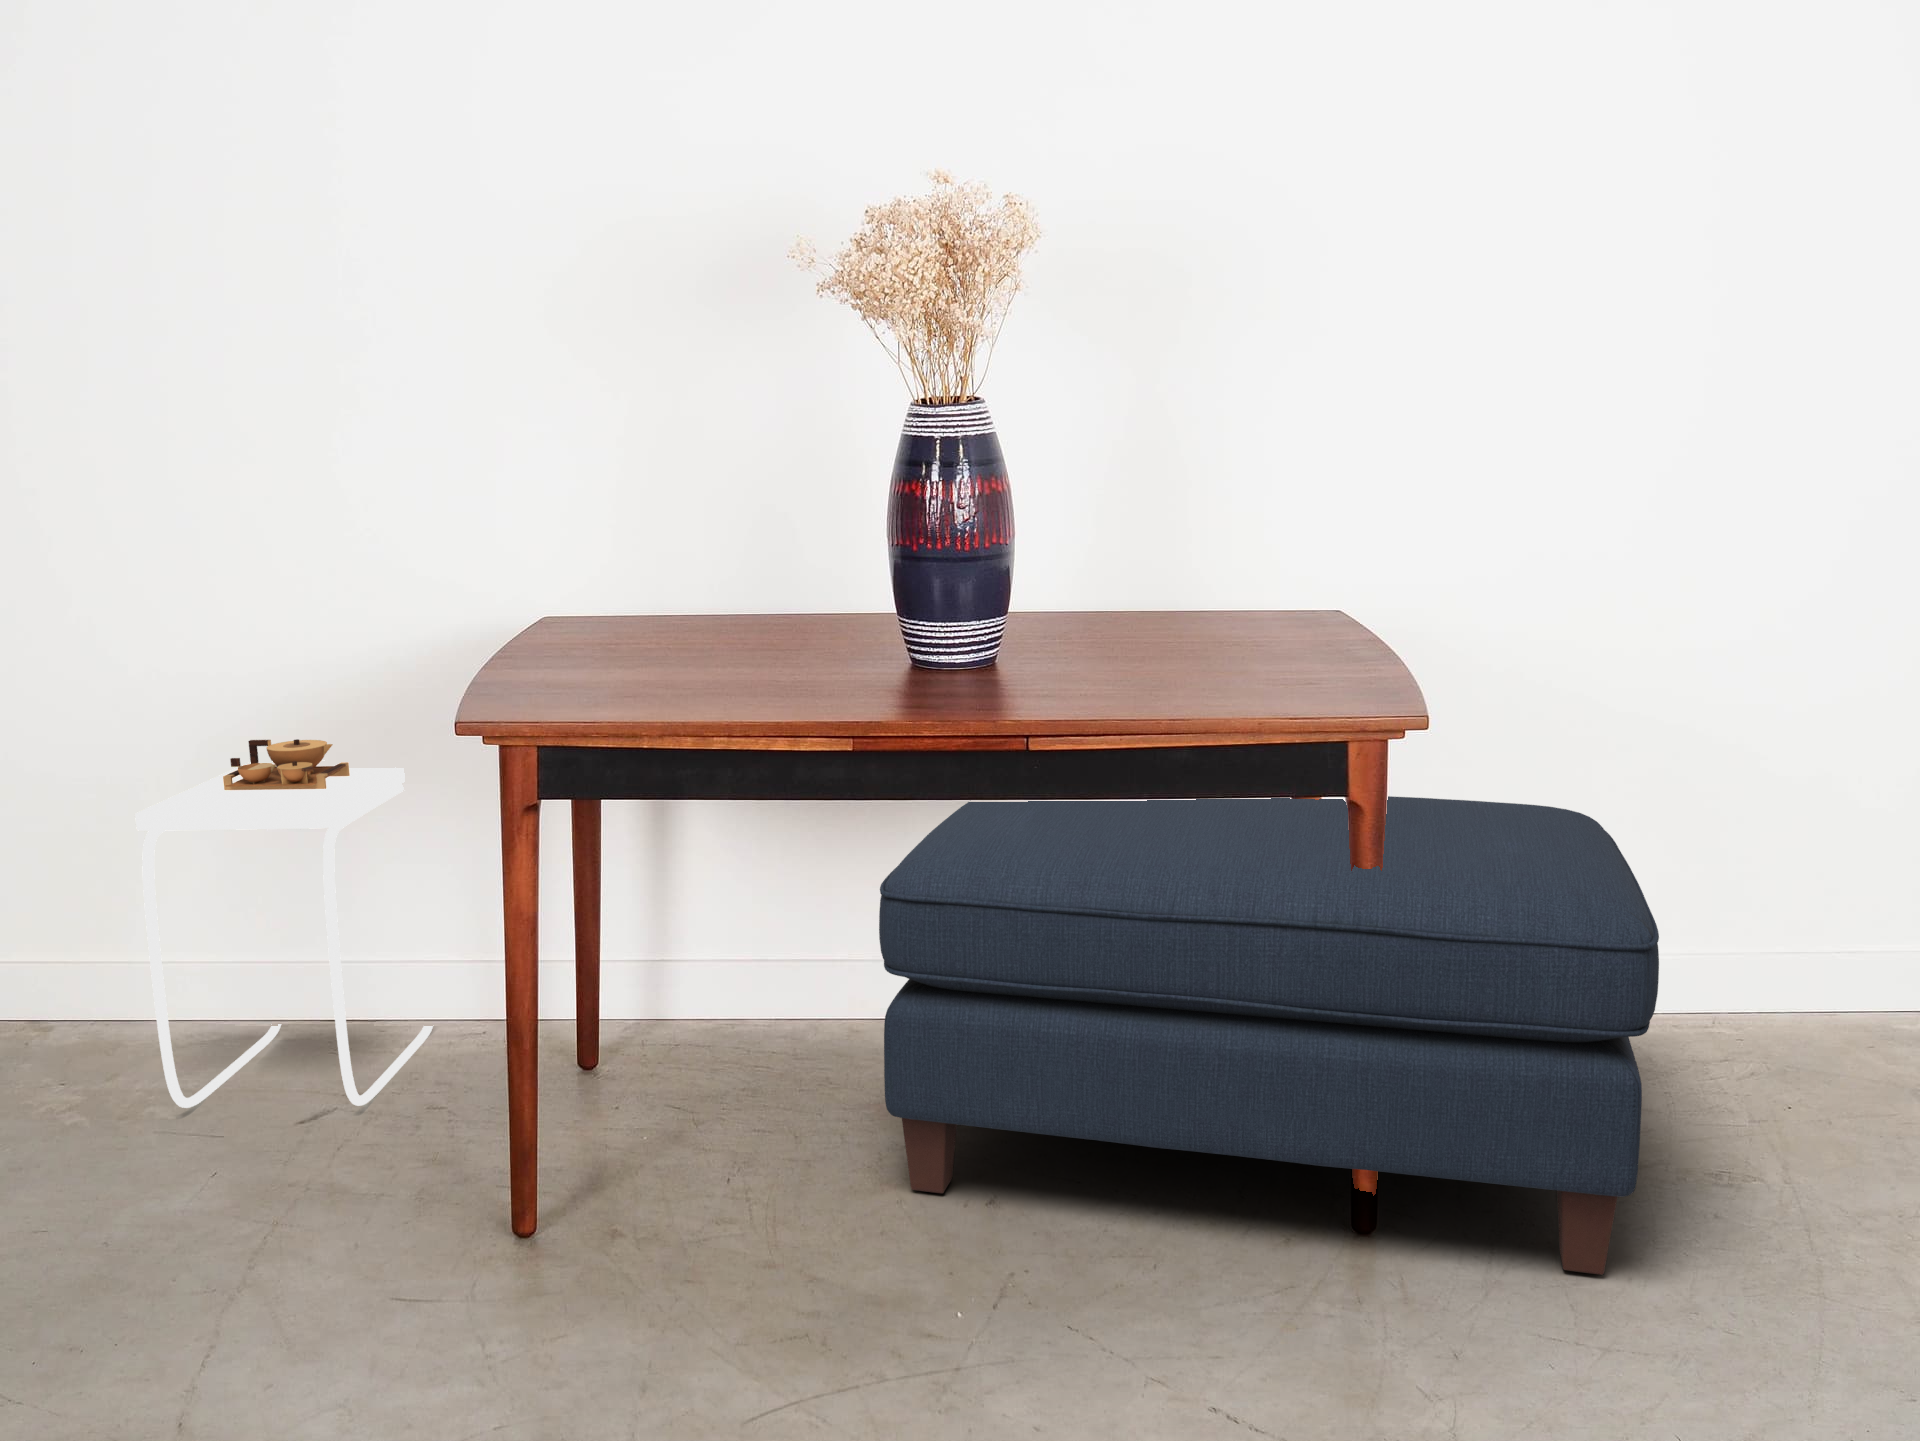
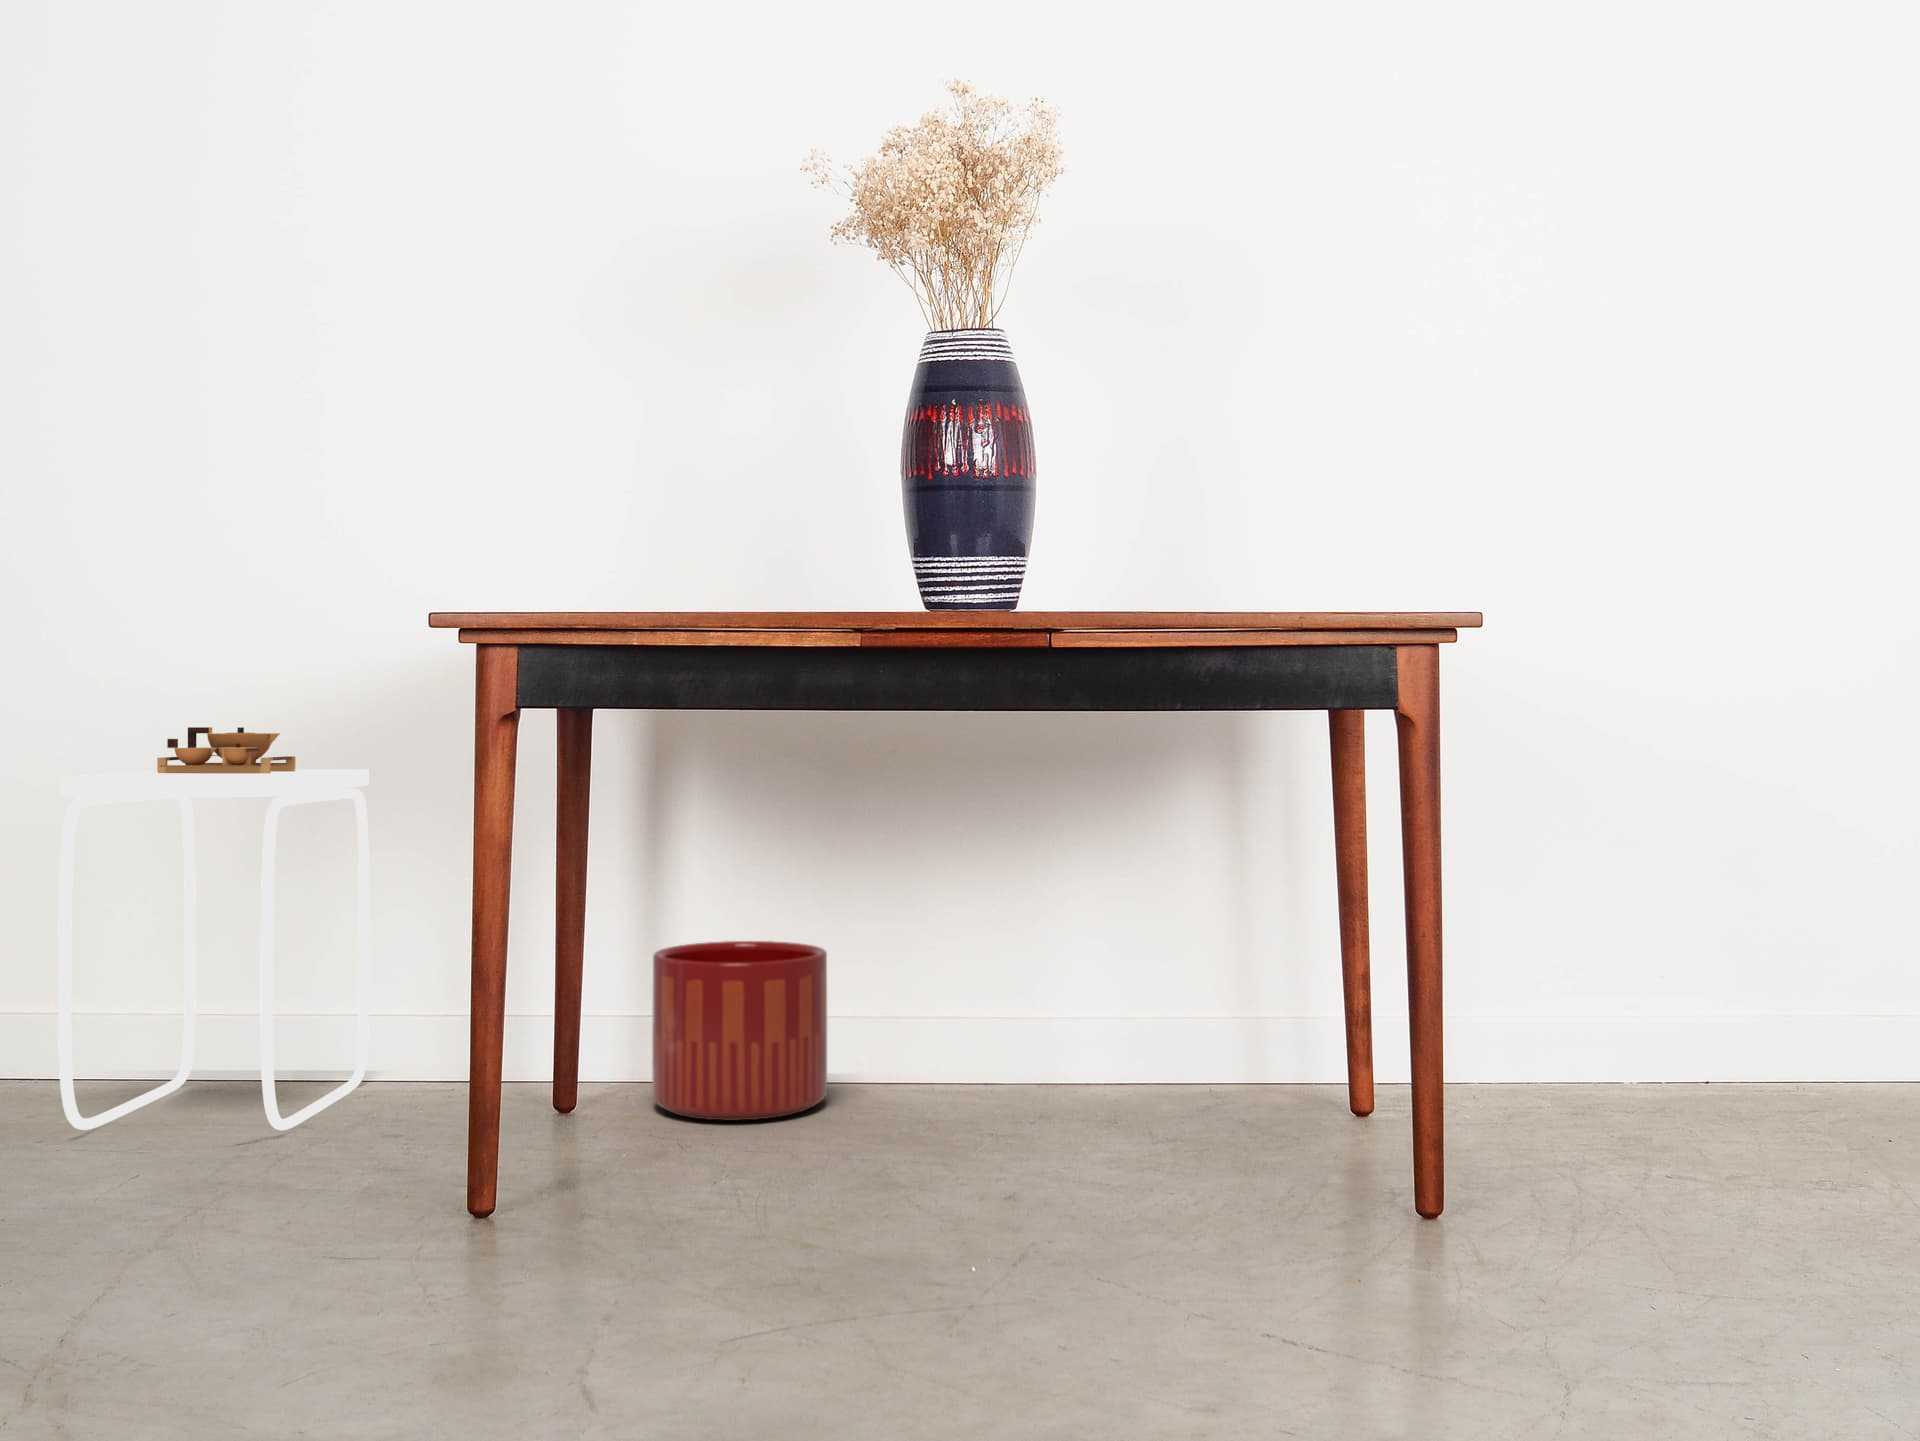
ottoman: present [879,796,1659,1275] -> none [885,787,1745,1253]
planter: none [681,906,839,1082] -> present [652,941,827,1120]

